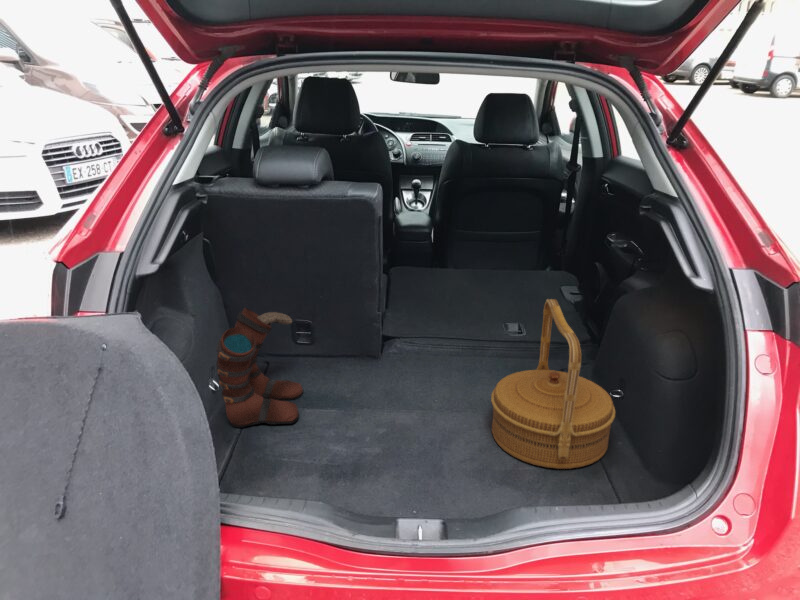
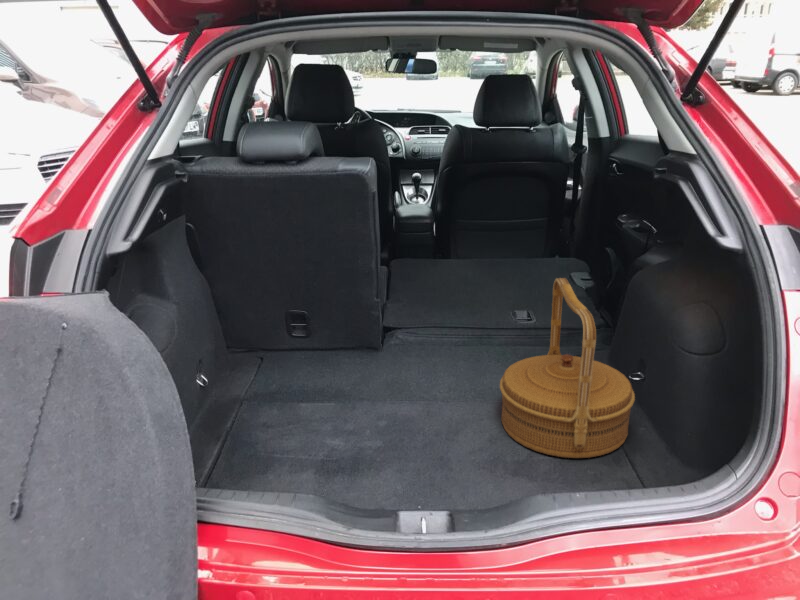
boots: present [216,308,303,428] -> none [205,299,300,425]

